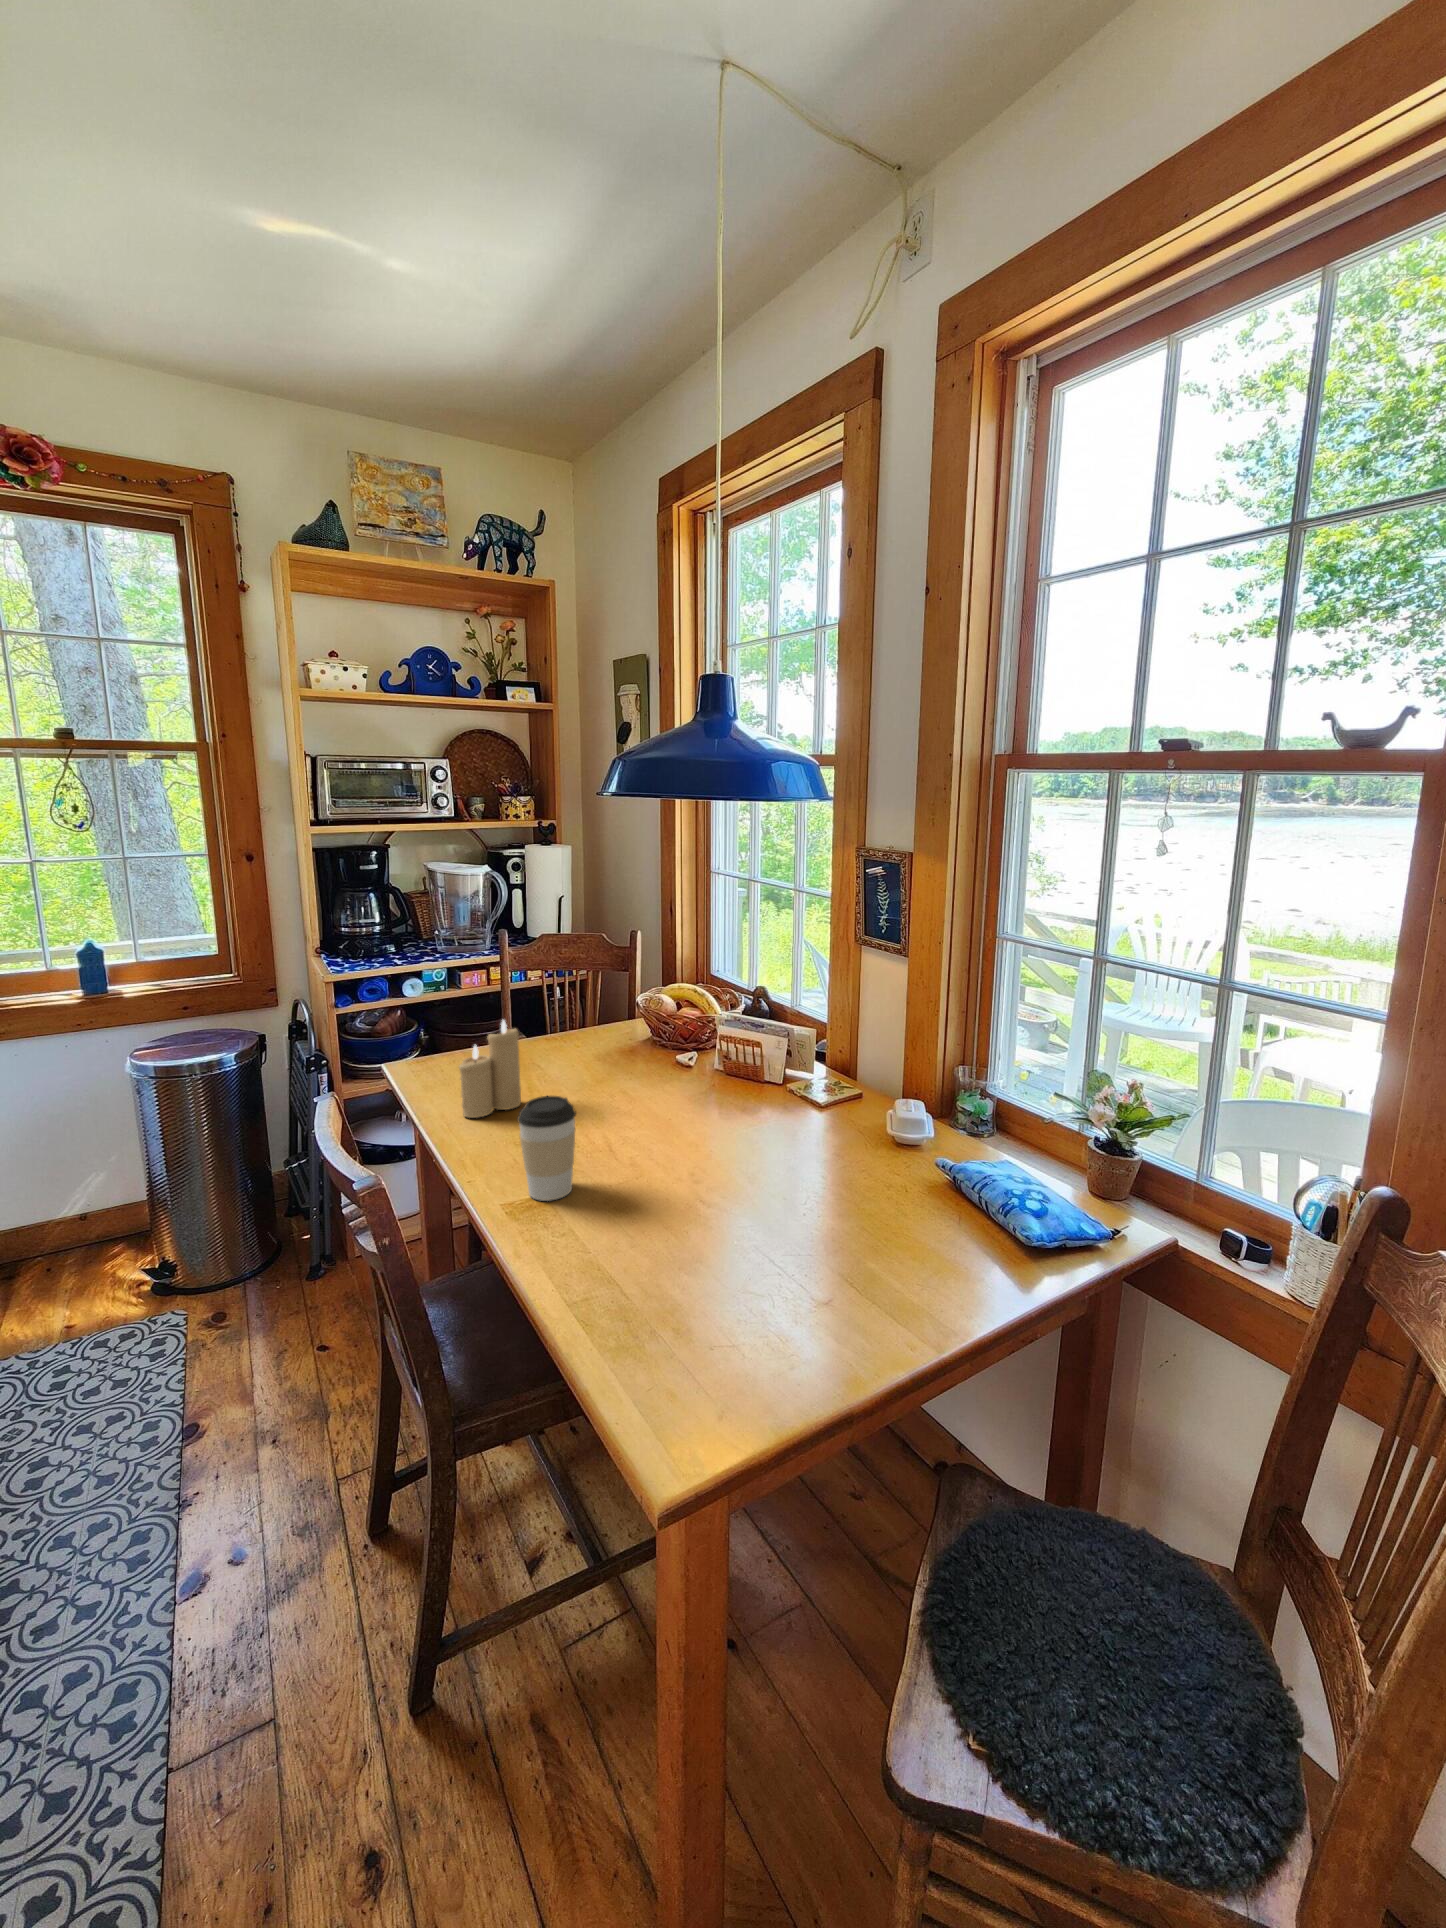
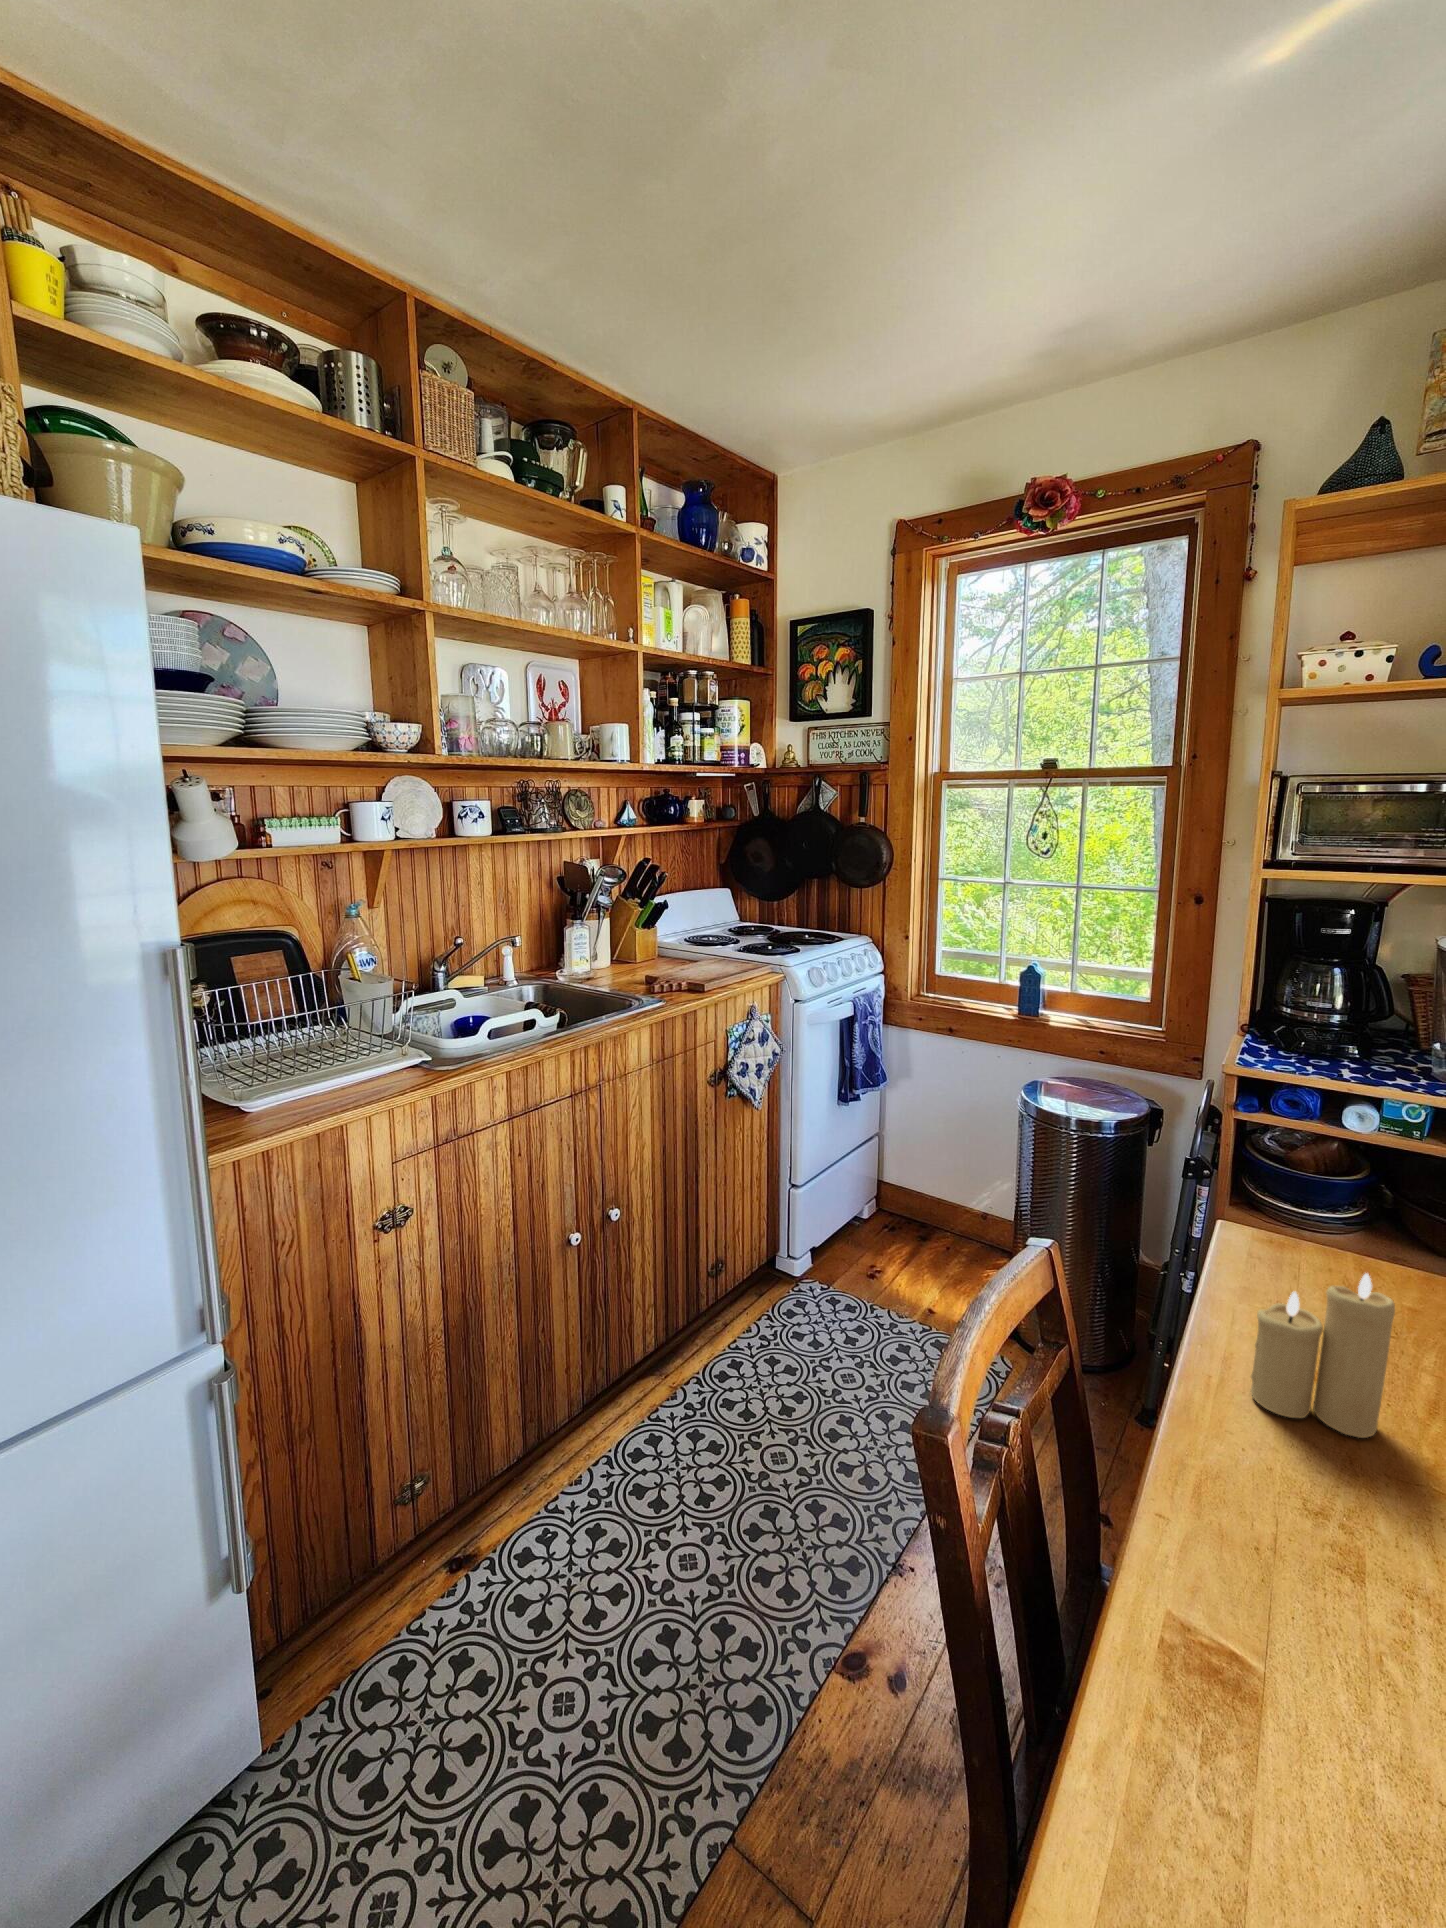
coffee cup: present [517,1096,576,1201] -> none [1212,1490,1355,1732]

